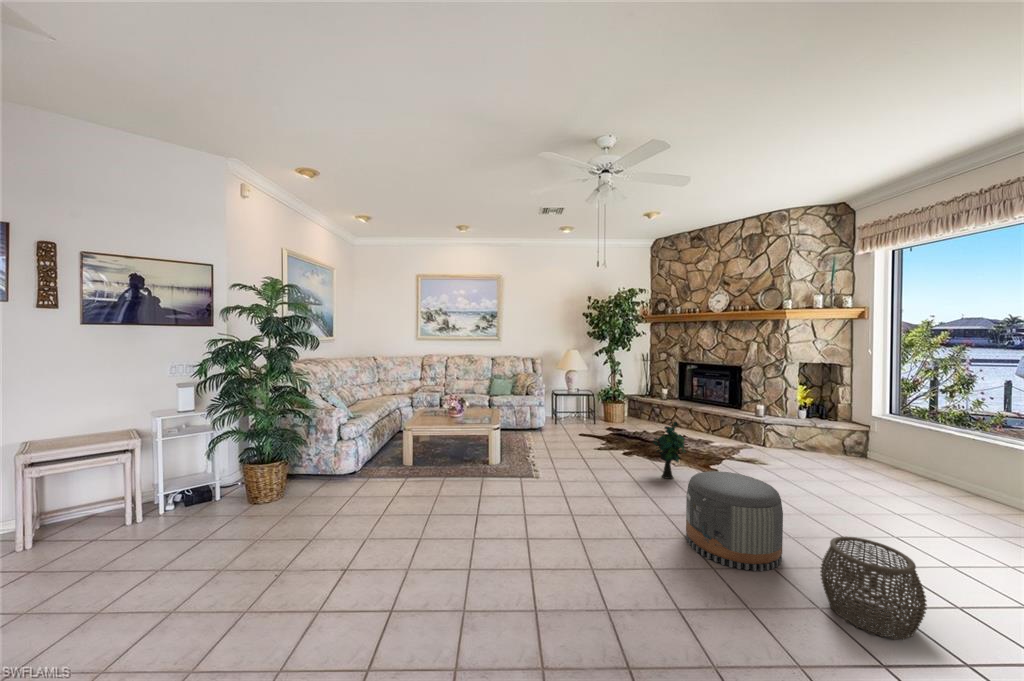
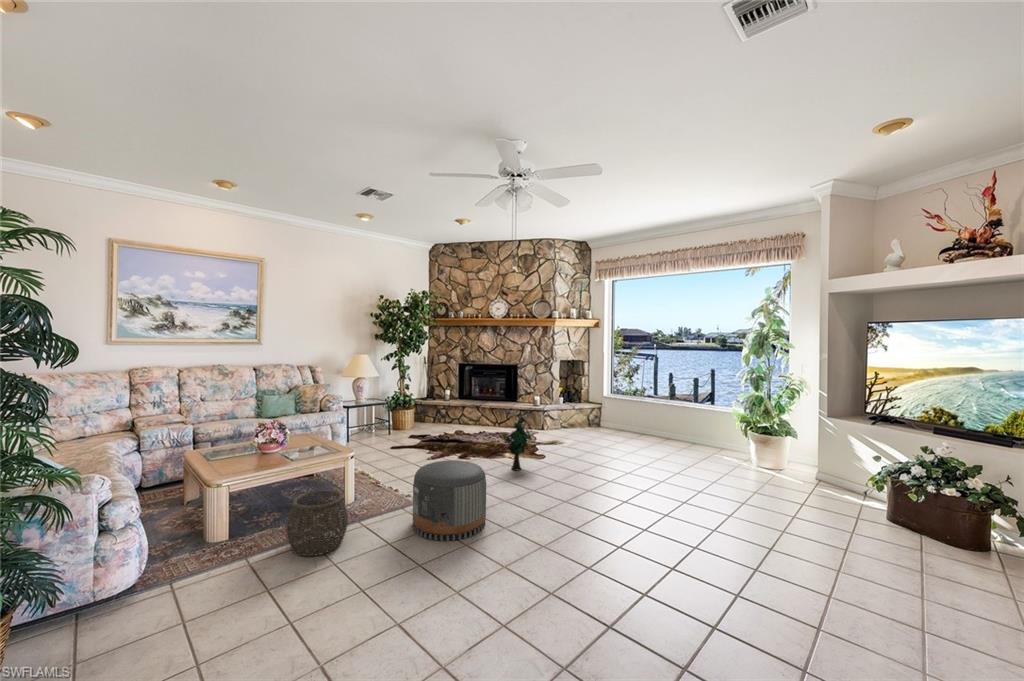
pouf: present [686,471,783,571] -> present [413,460,486,541]
woven basket: present [820,536,927,639] -> present [286,490,348,557]

